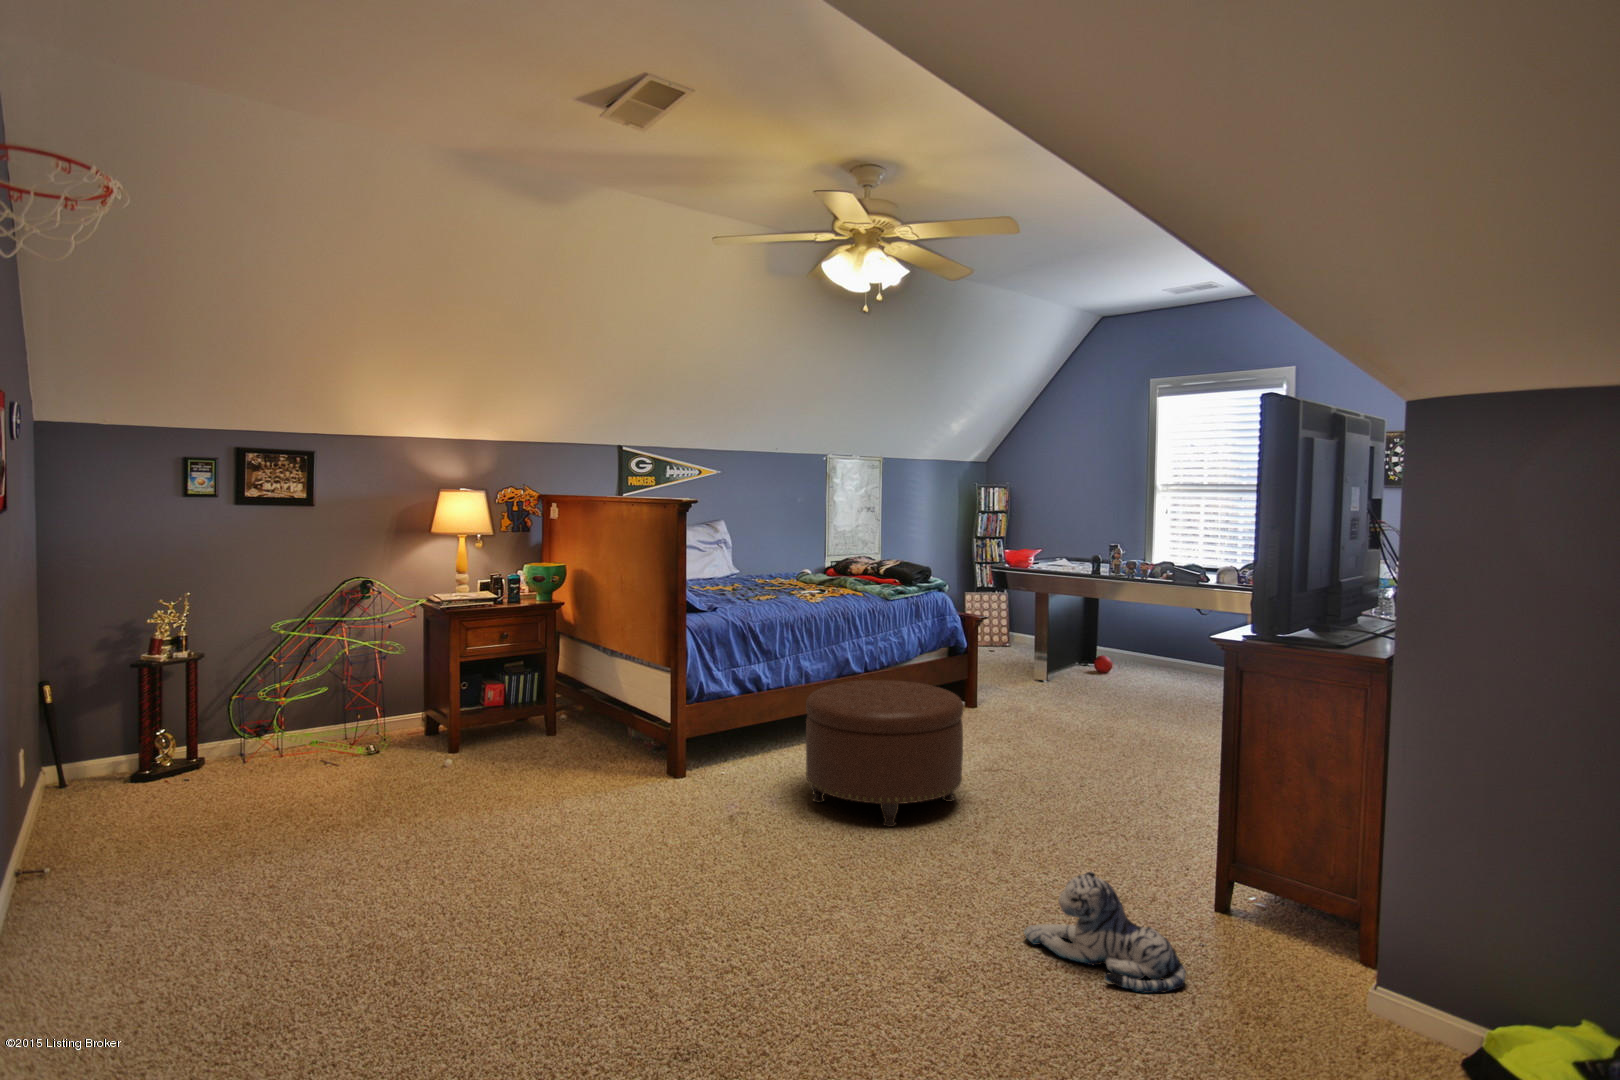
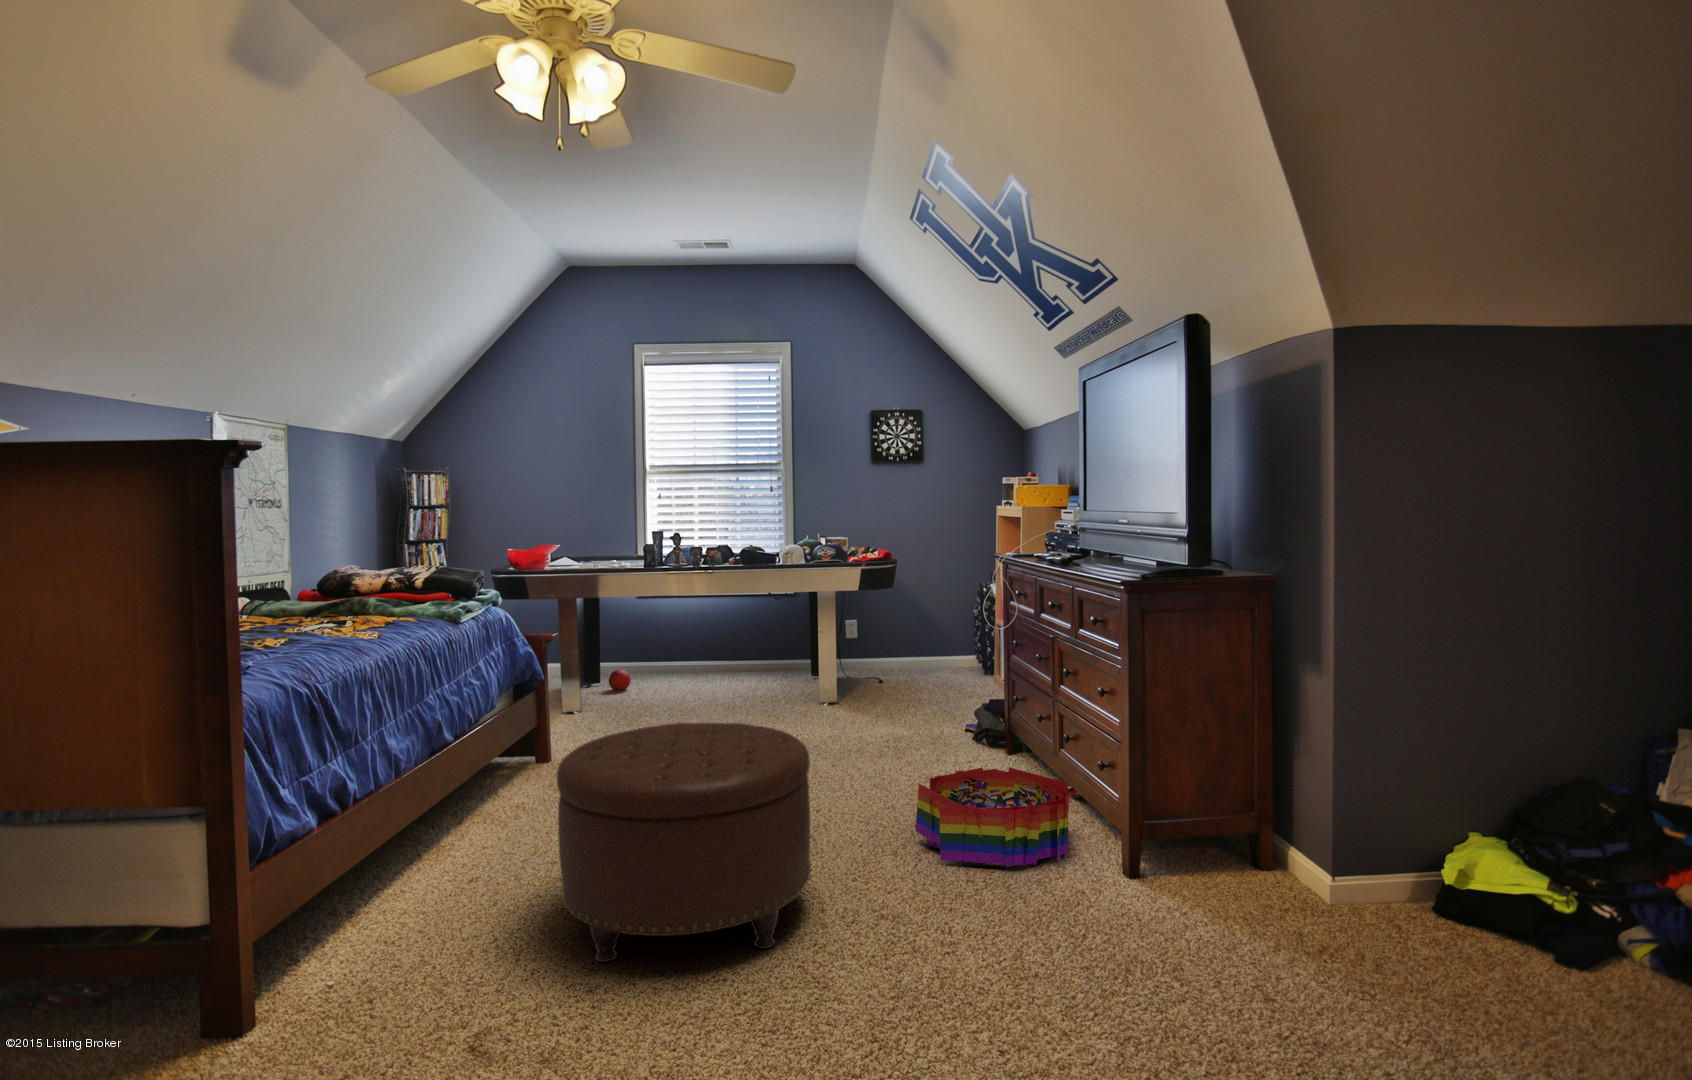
storage bin: none [1069,772,1220,865] -> present [915,767,1069,867]
plush toy: present [1024,871,1186,993] -> none [1159,879,1330,1005]

